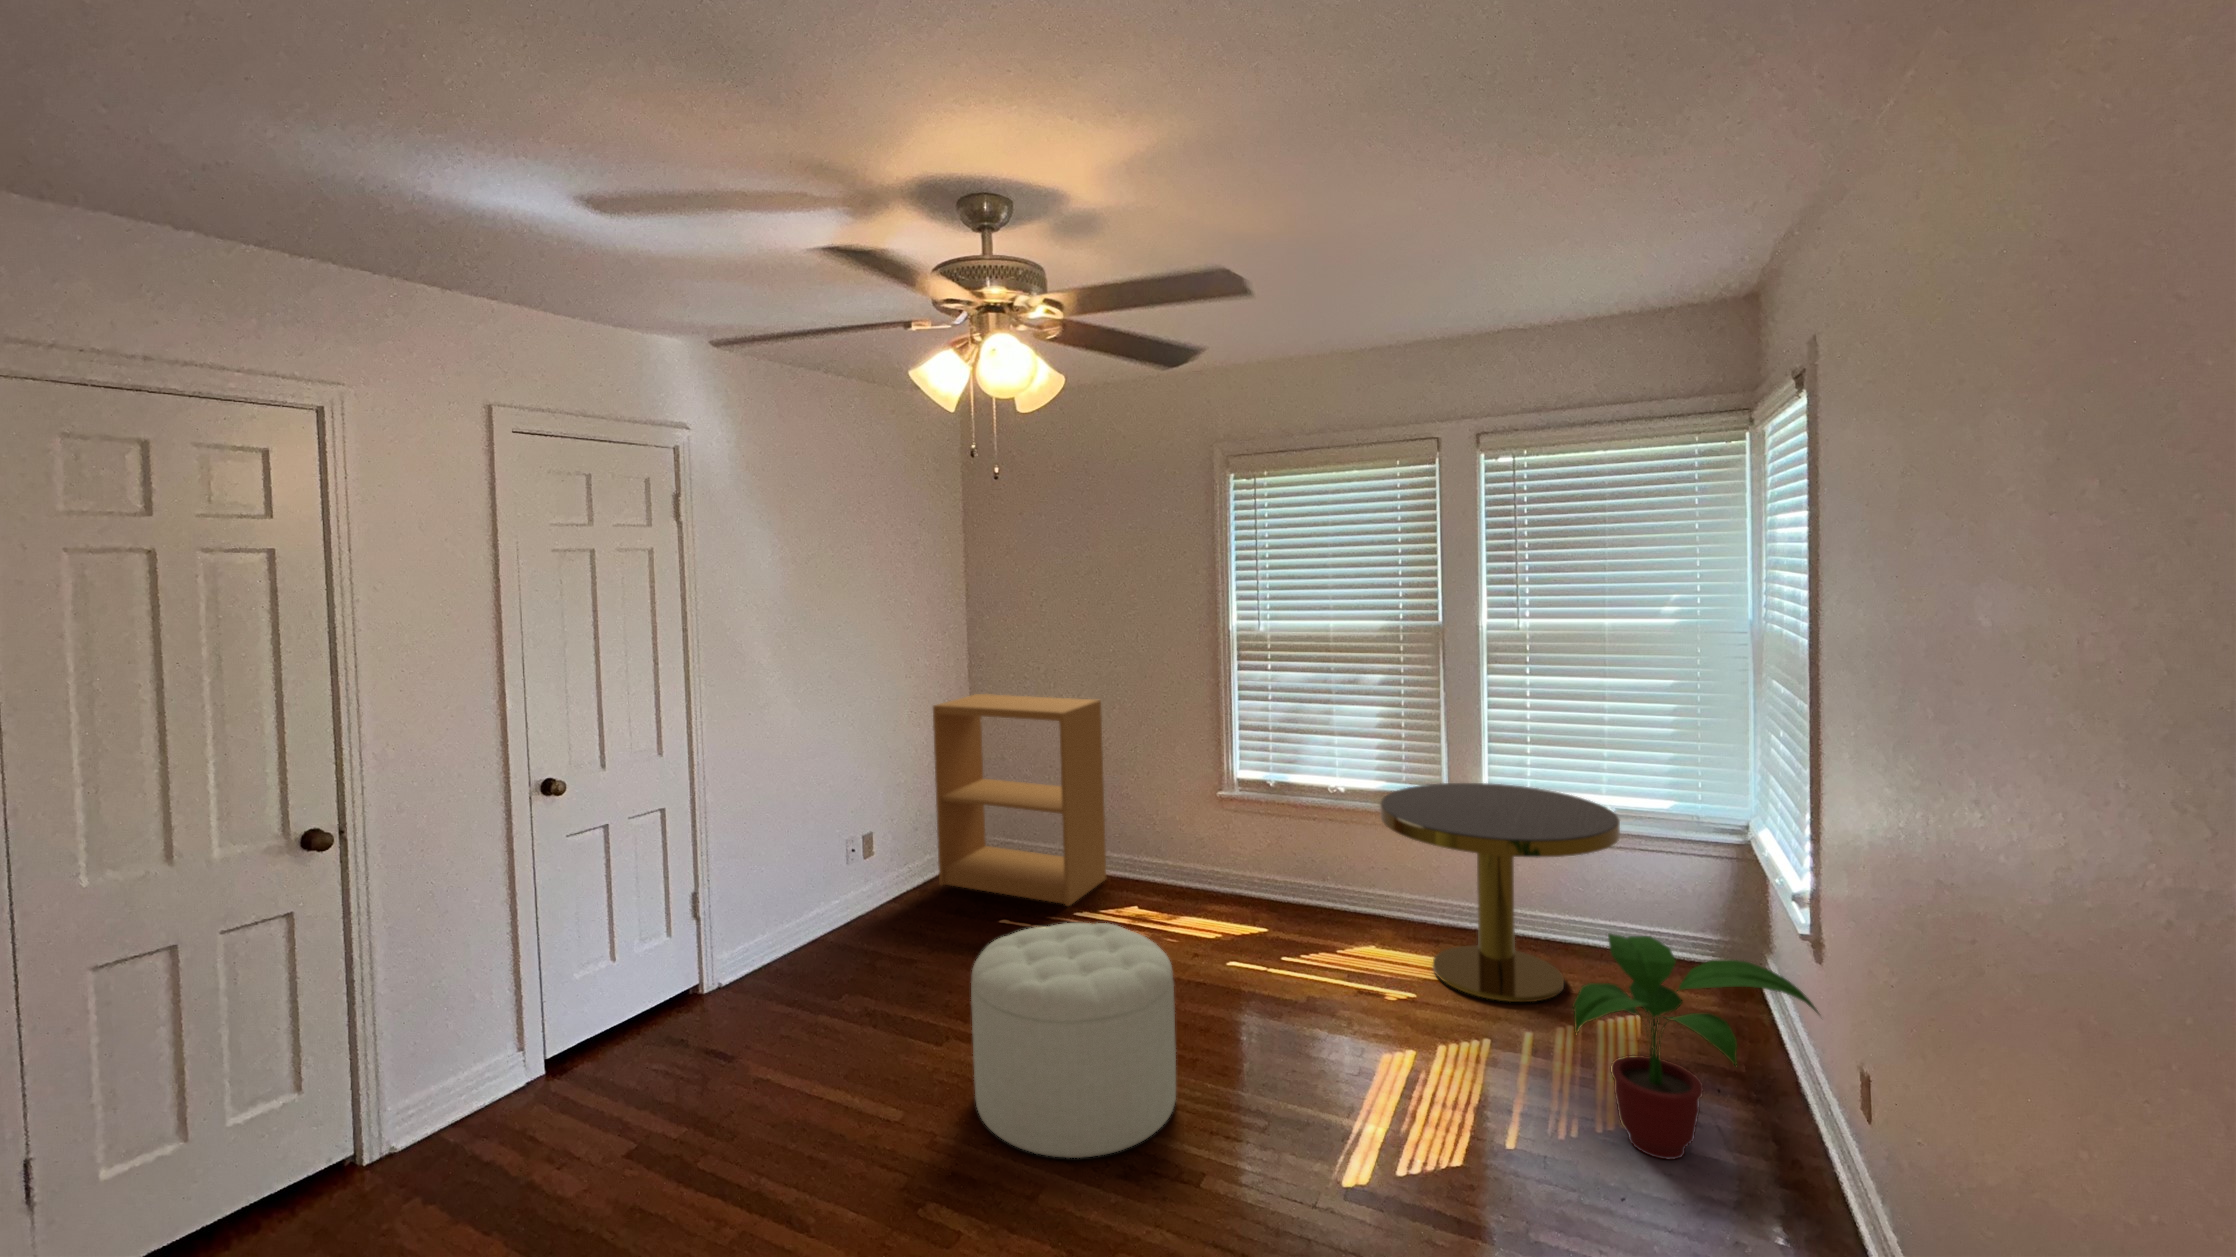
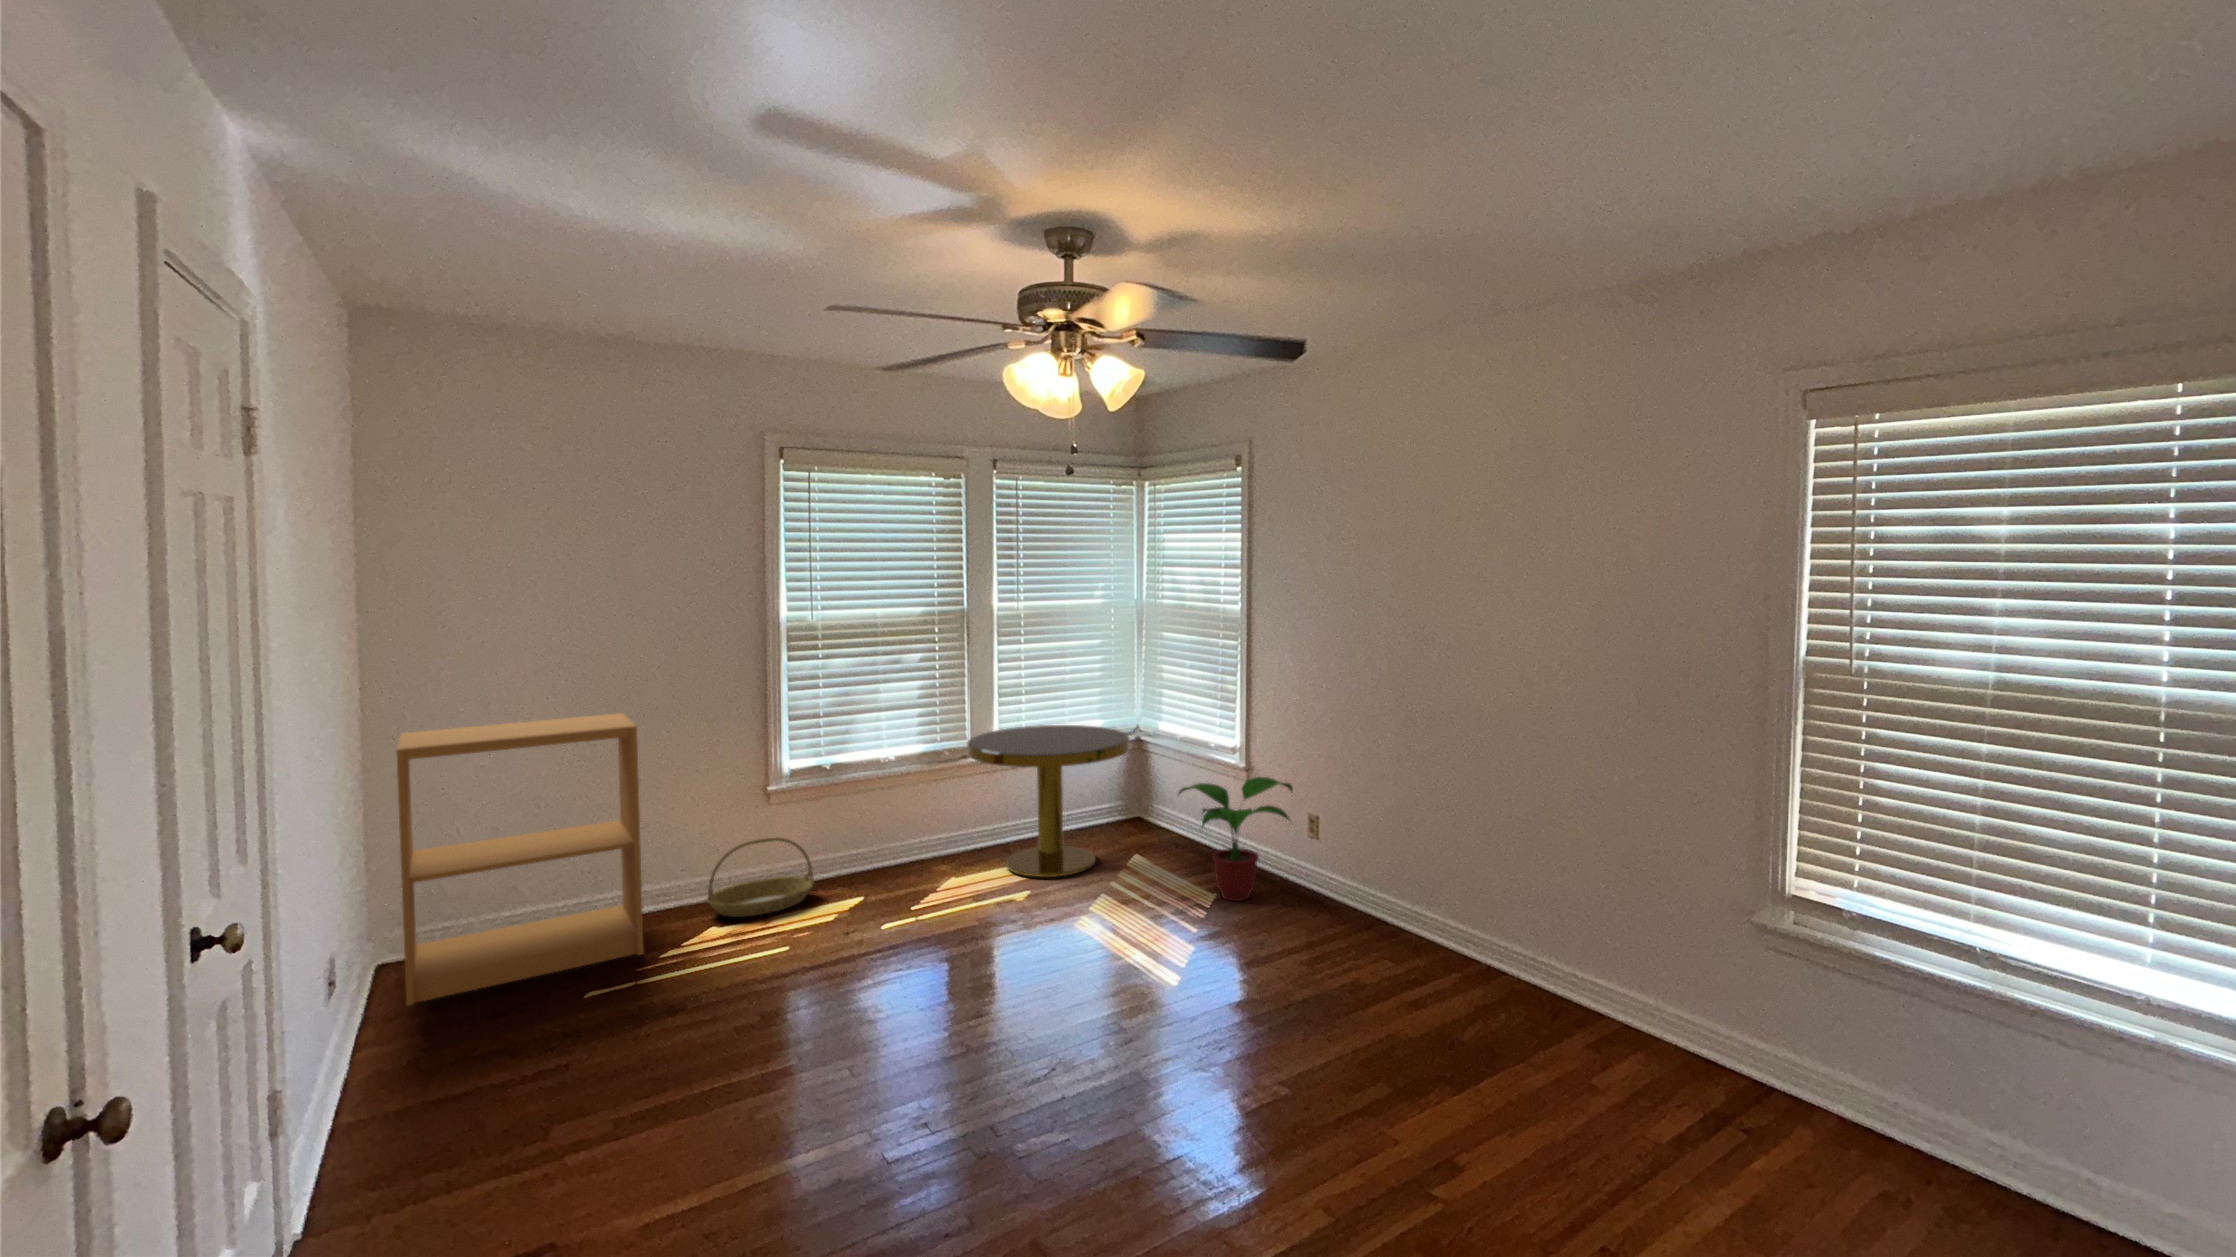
basket: none [1145,837,1240,912] -> present [707,838,815,917]
ottoman: present [971,923,1176,1158] -> none [870,878,1062,1083]

